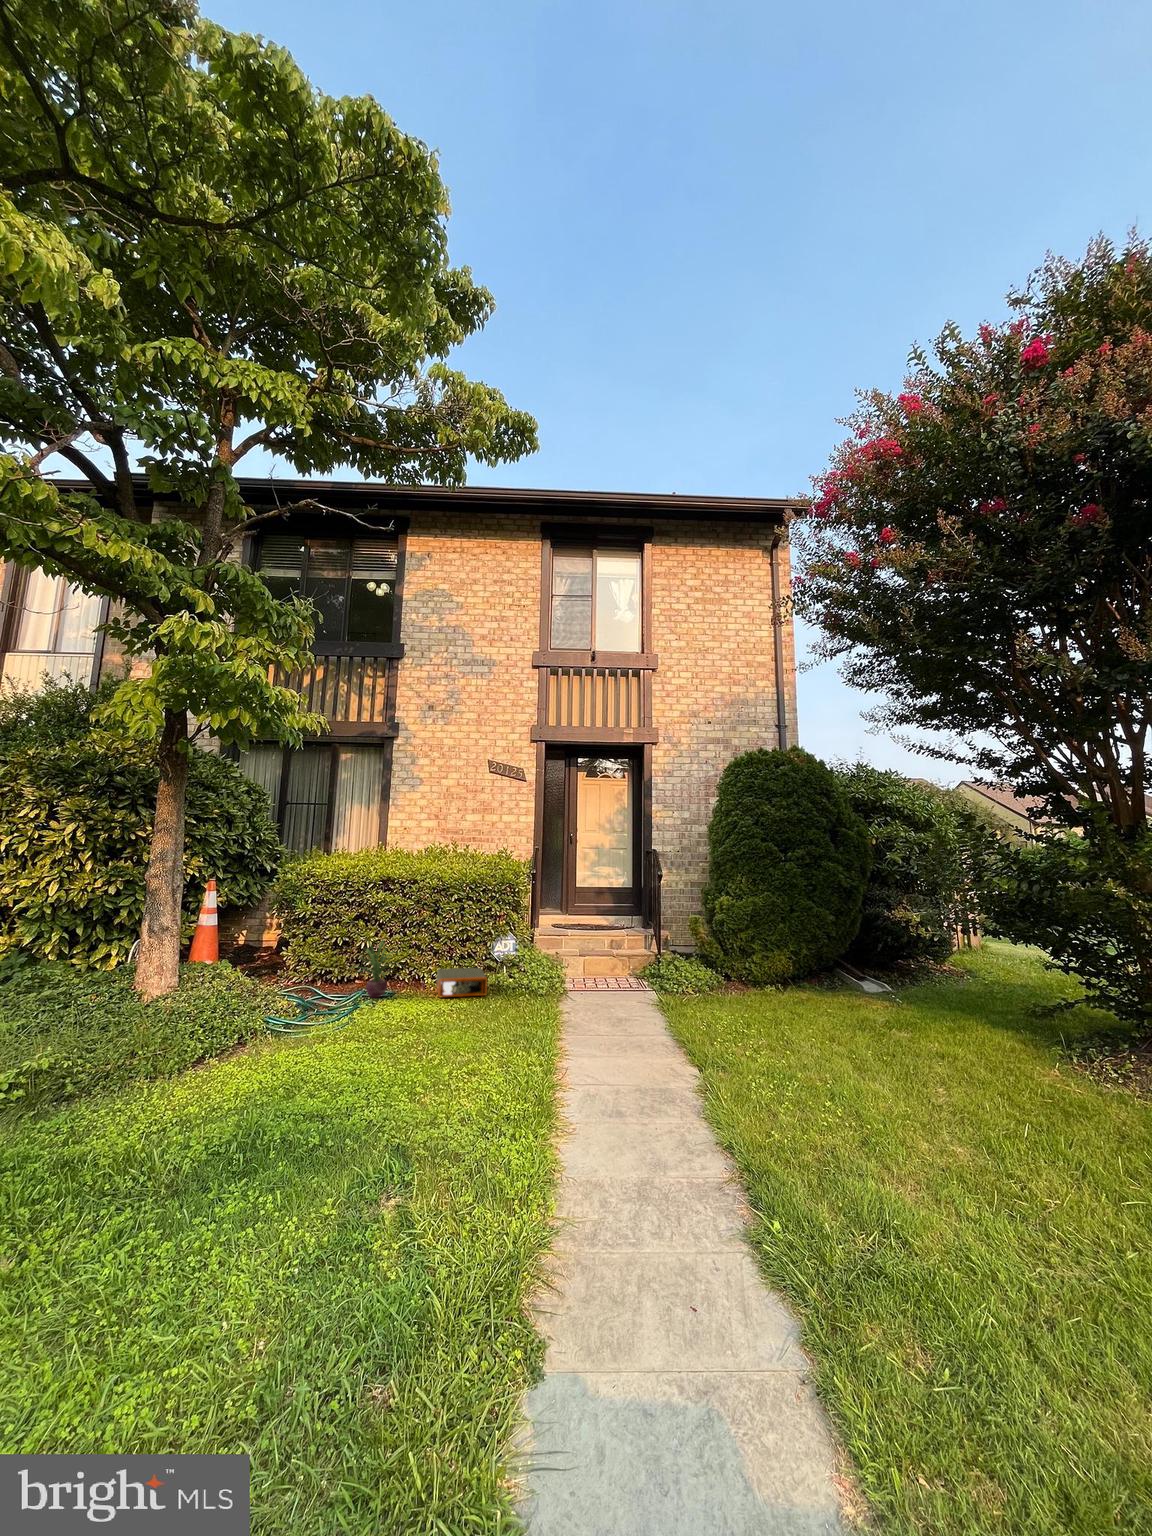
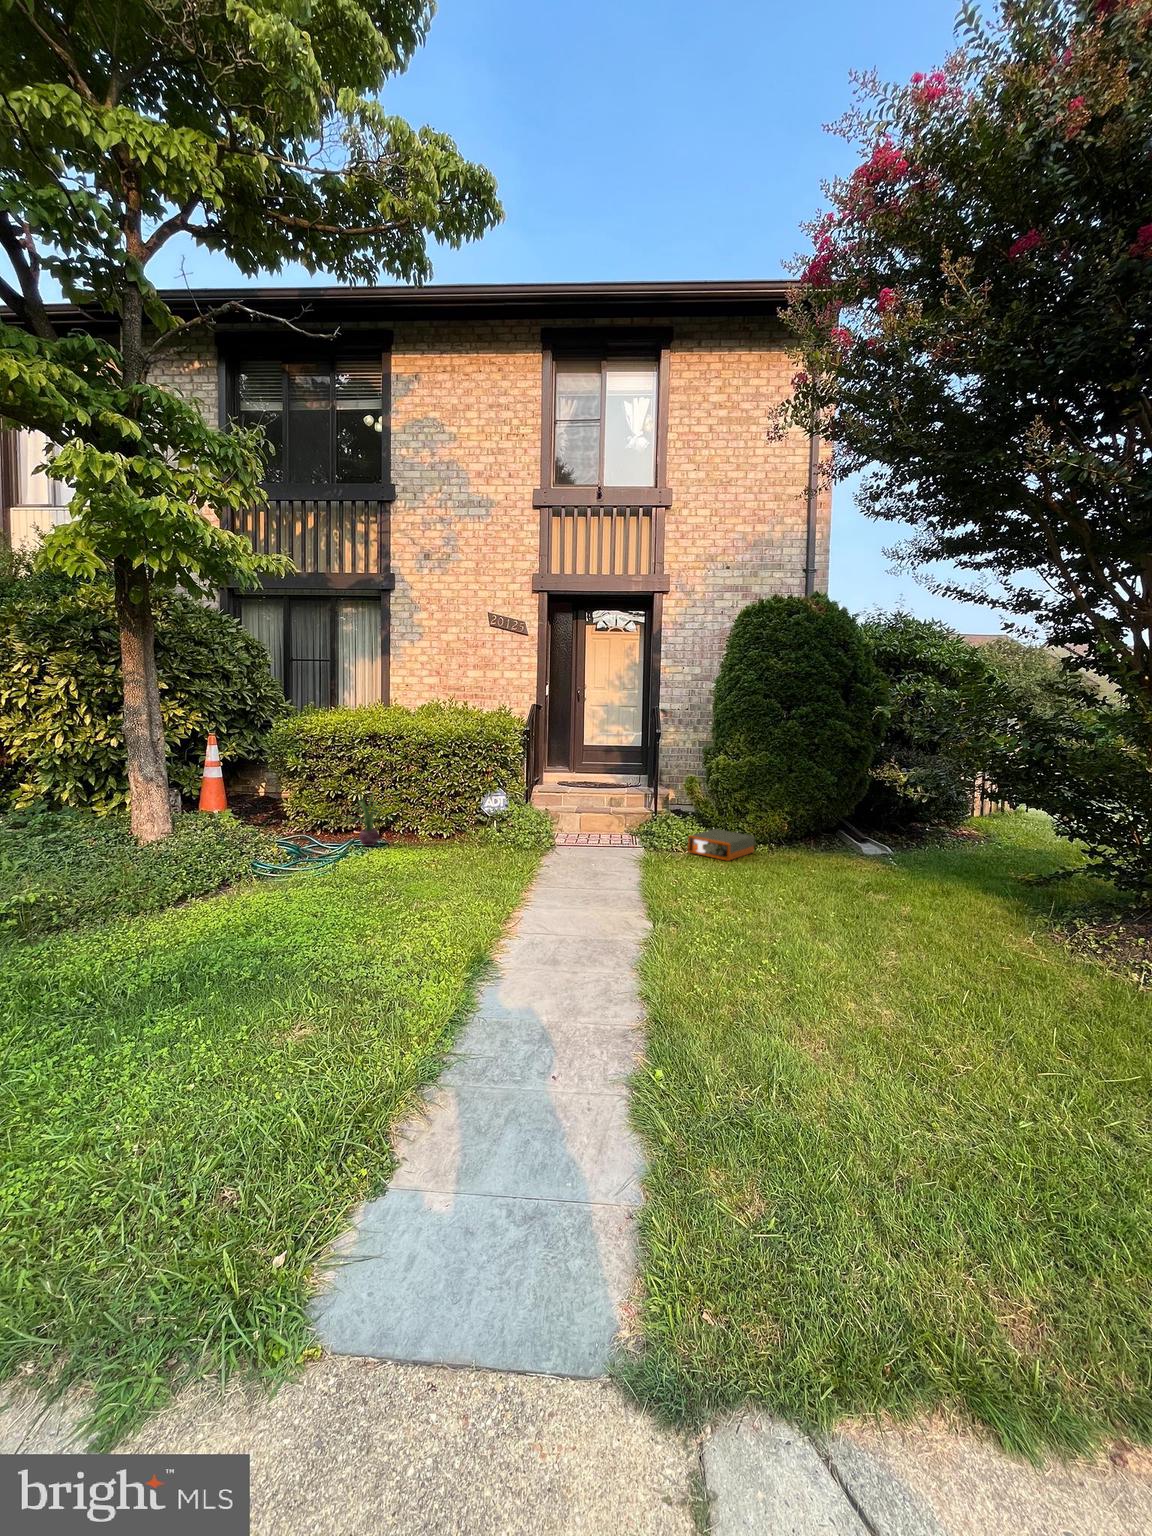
storage box: present [437,968,487,997] -> present [688,829,755,861]

